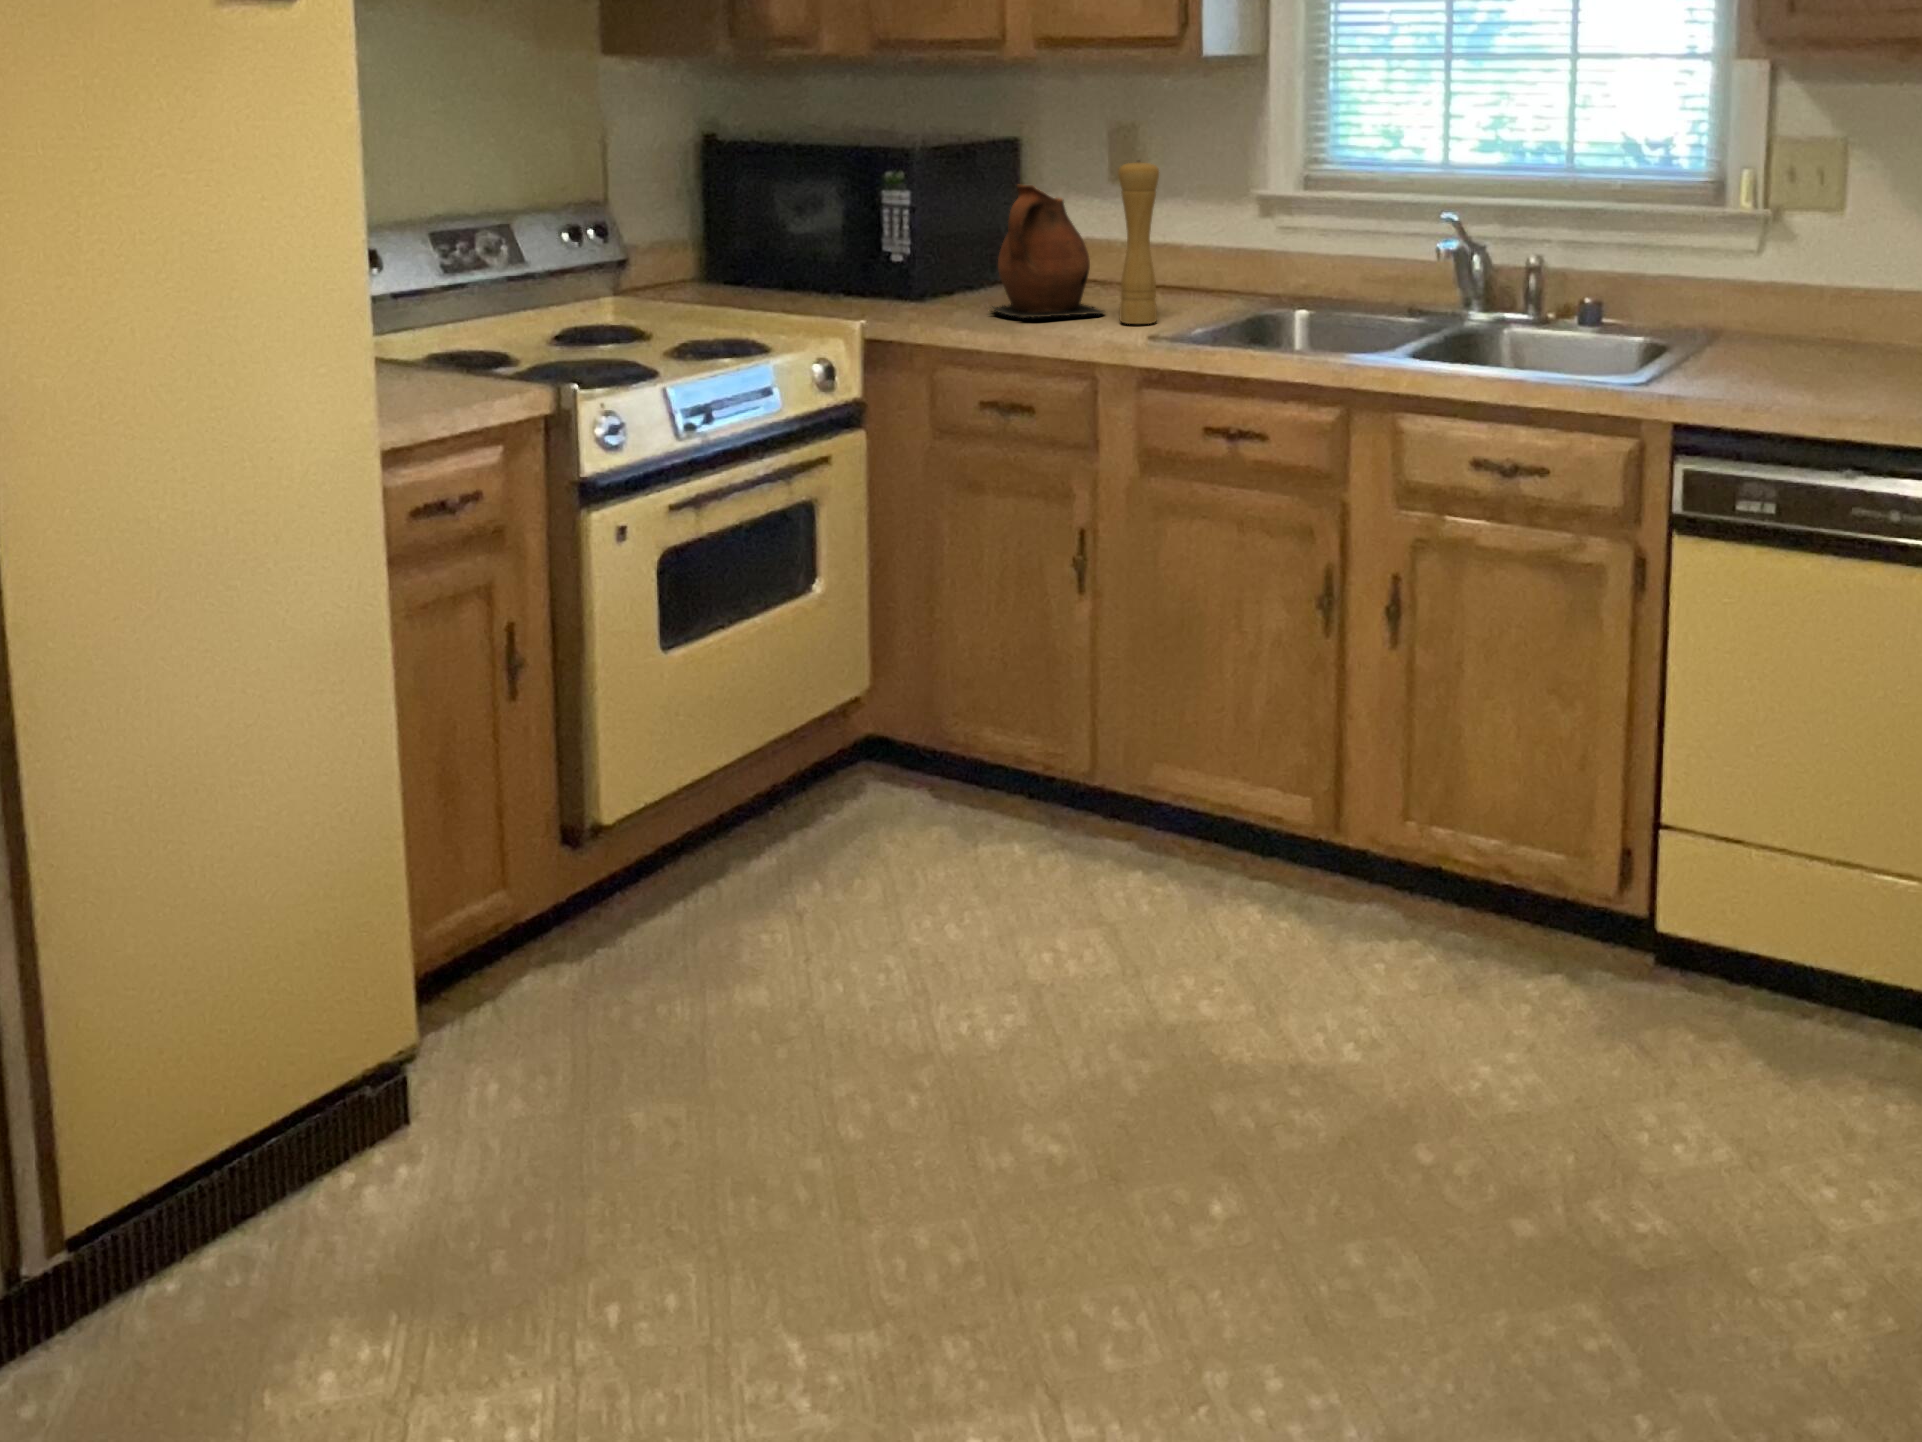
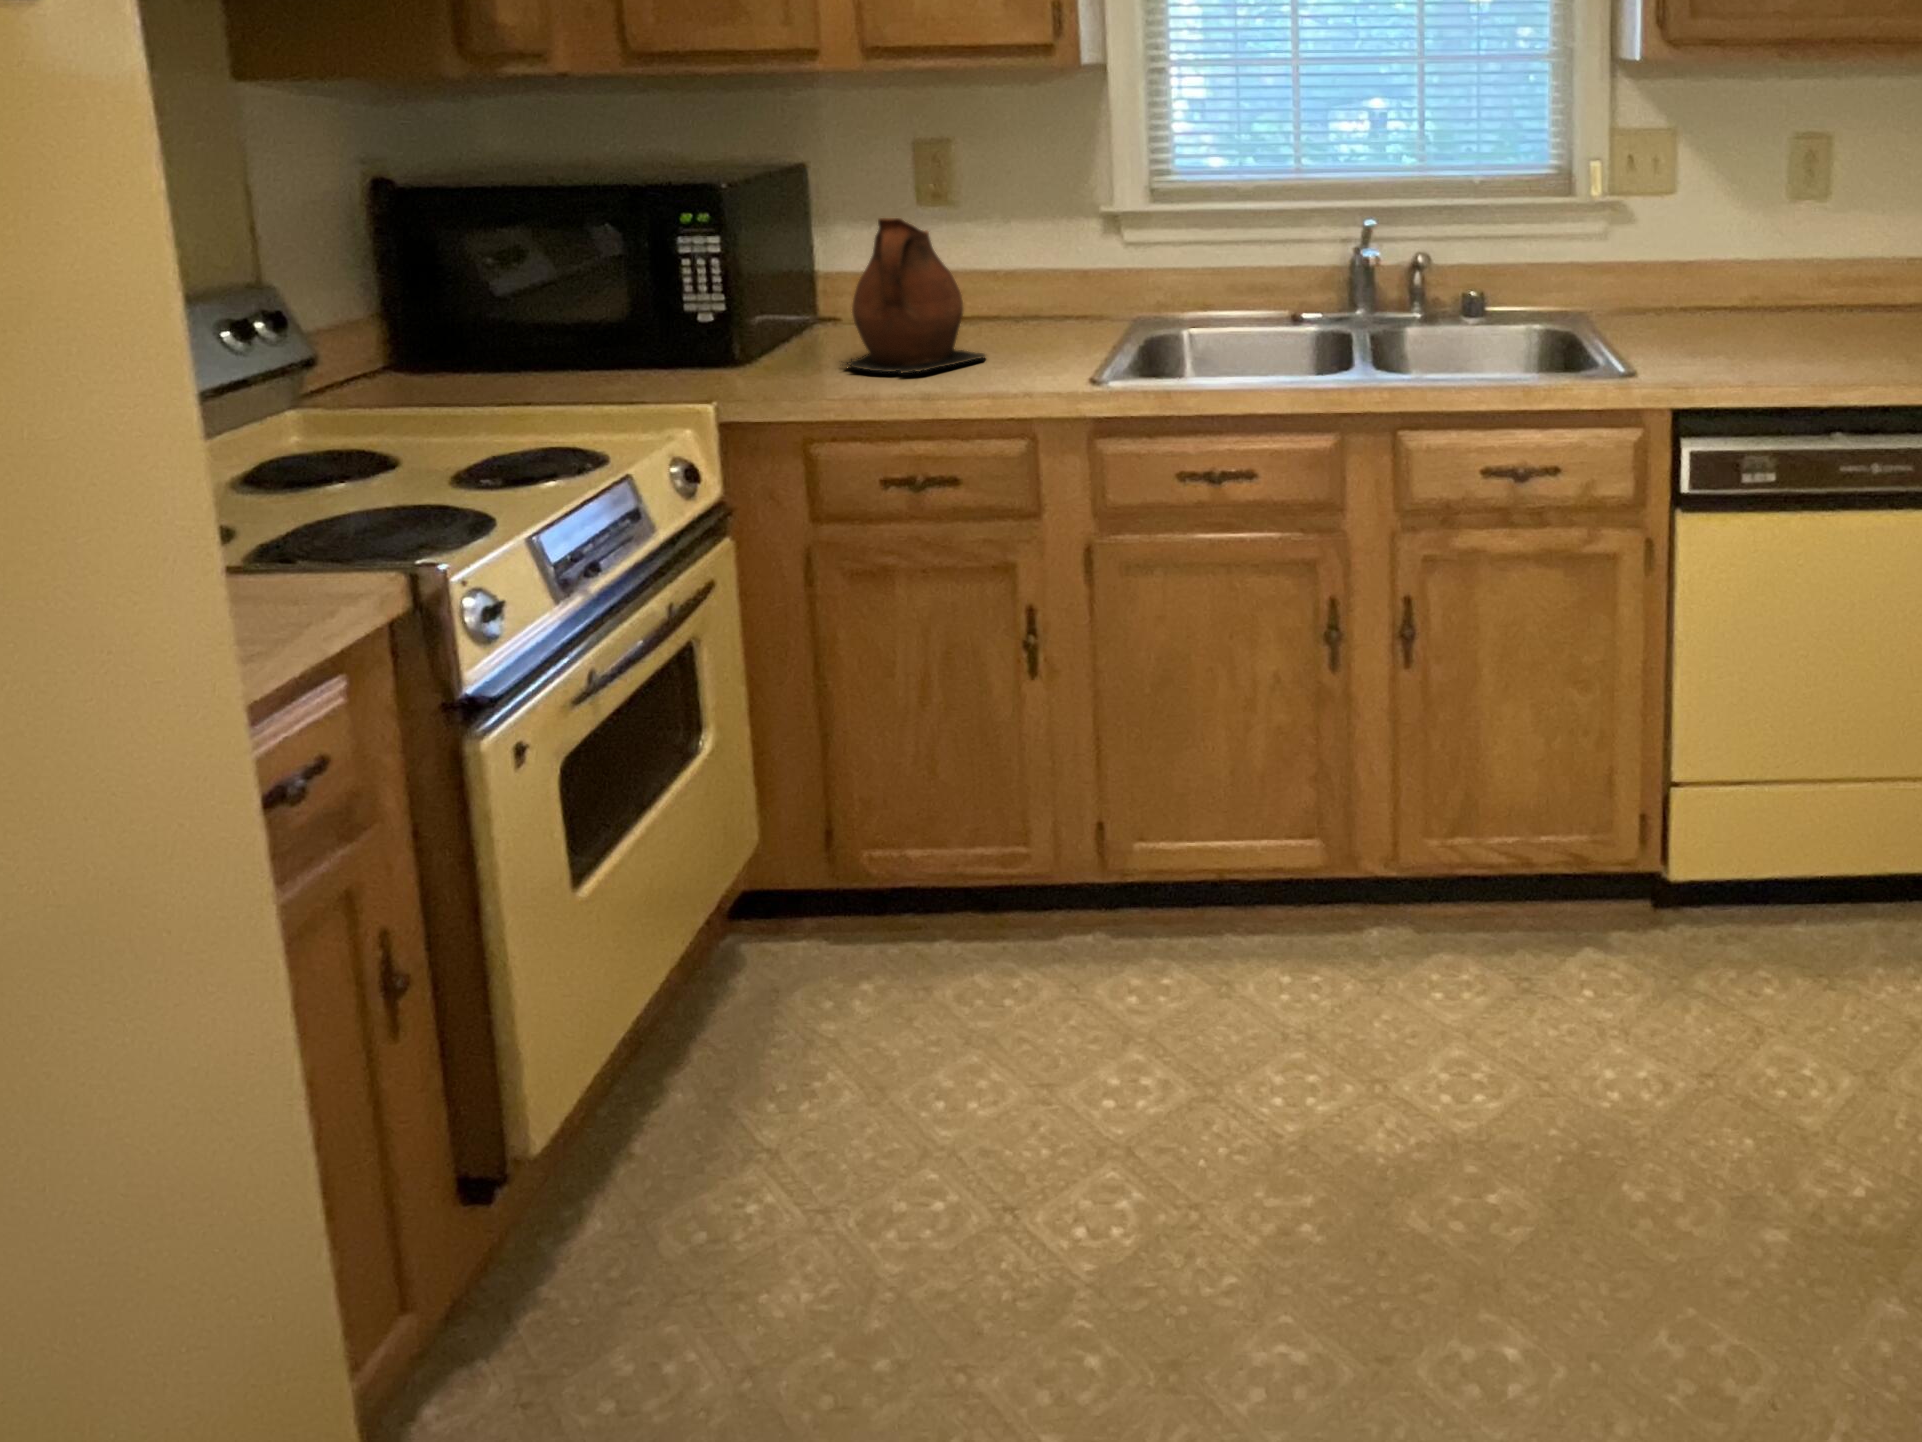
pepper mill: present [1118,160,1159,324] -> none [1010,182,1063,367]

